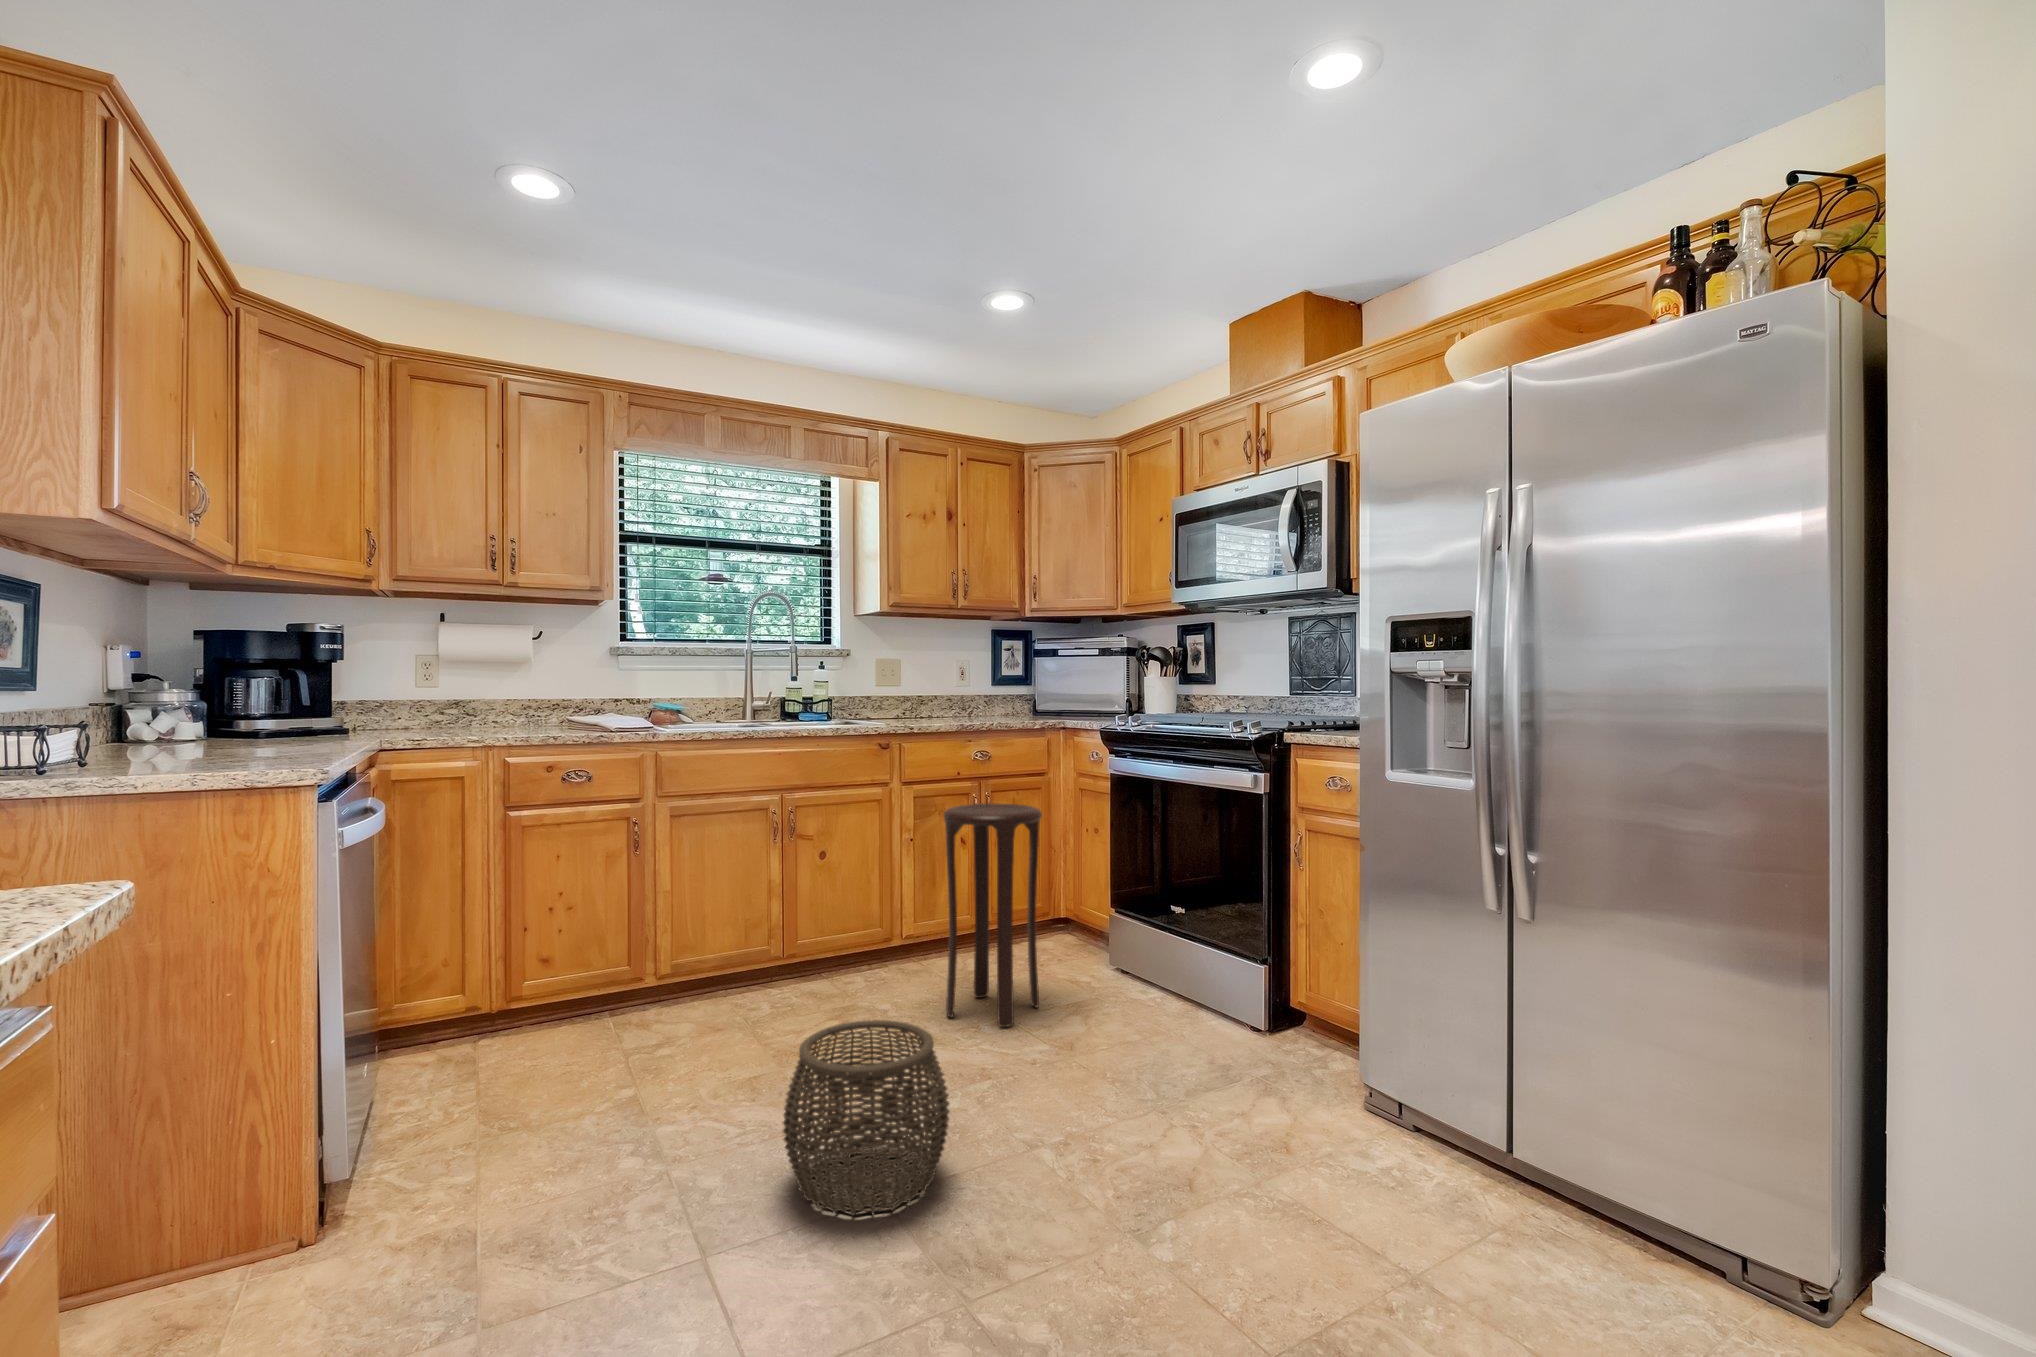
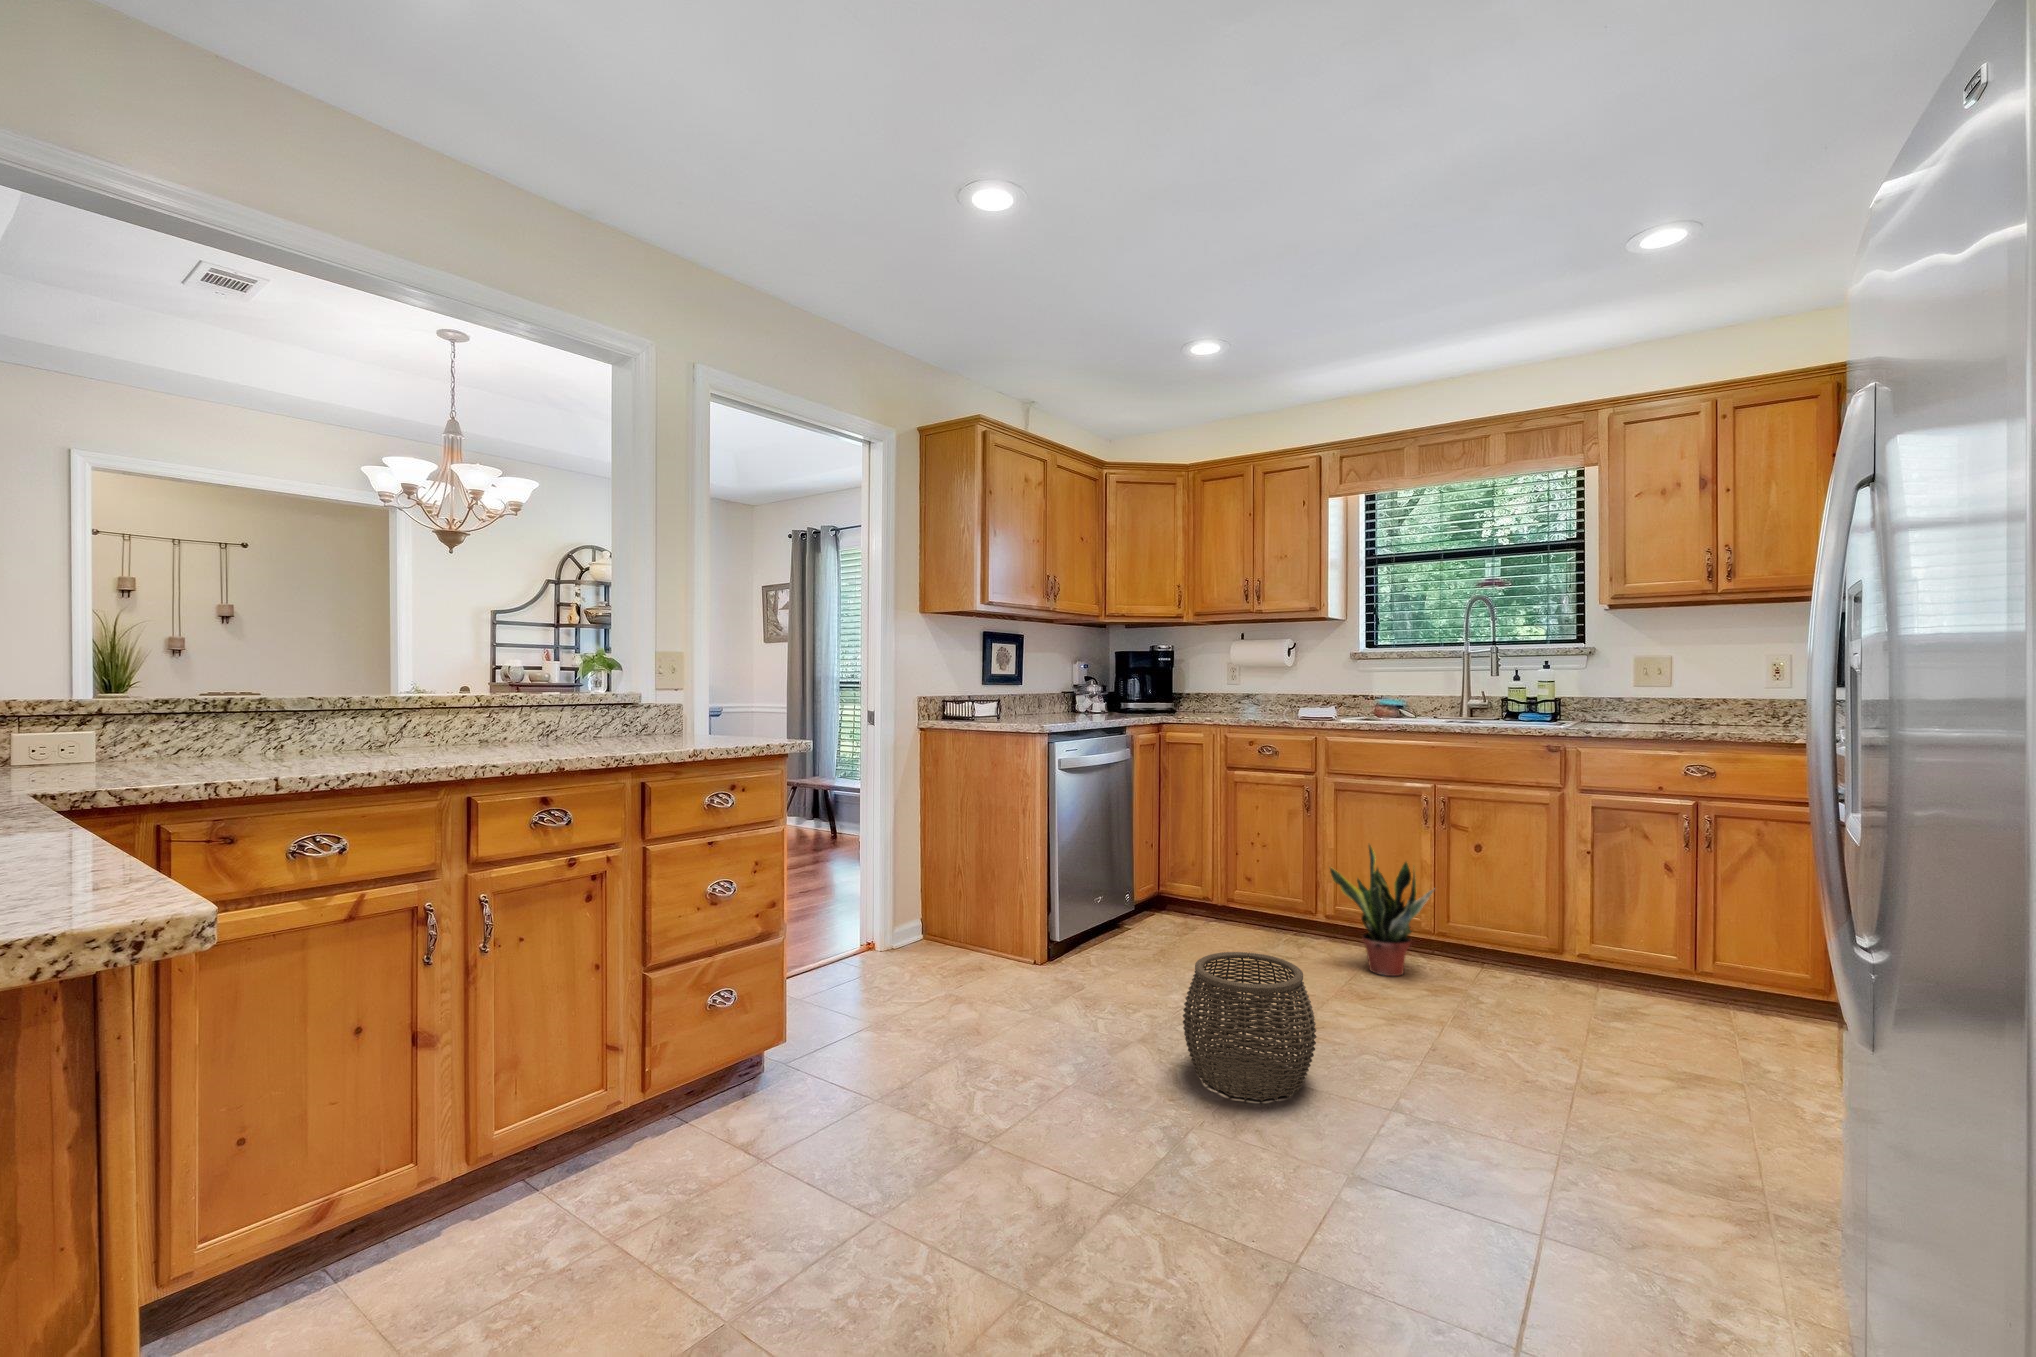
stool: present [944,803,1042,1027] -> none [1519,816,1649,1062]
potted plant: none [720,872,825,1022] -> present [1330,845,1433,976]

